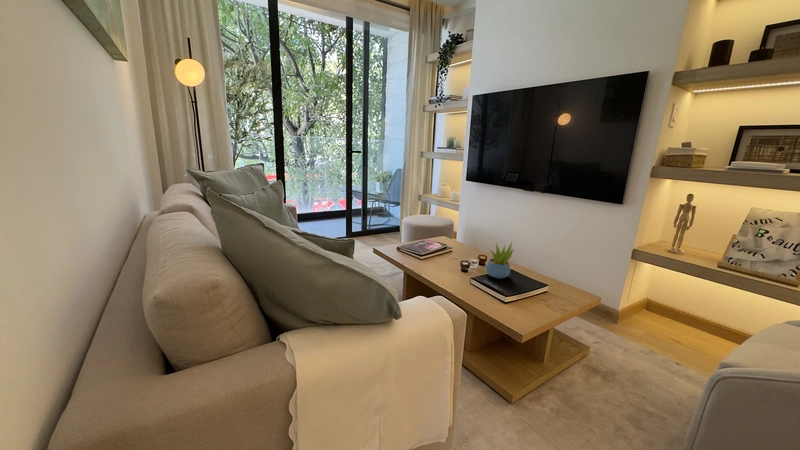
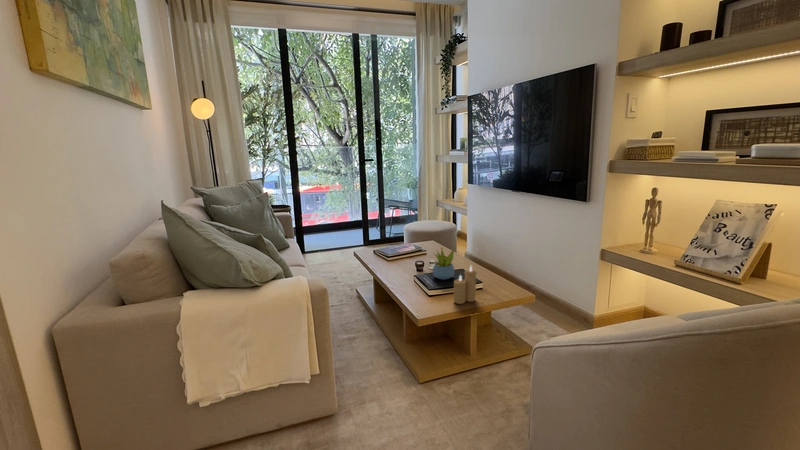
candle: none [535,266,562,309] -> present [454,267,477,304]

